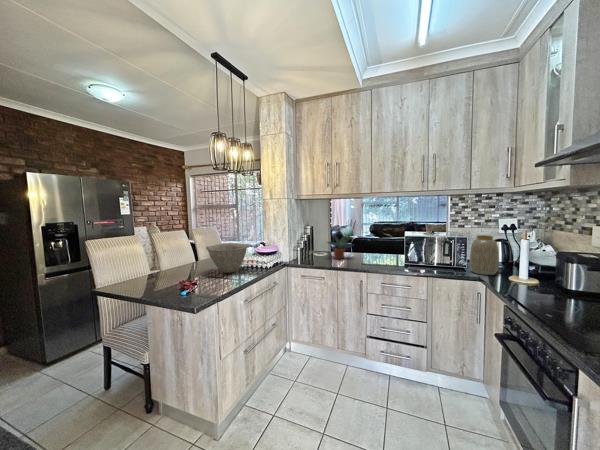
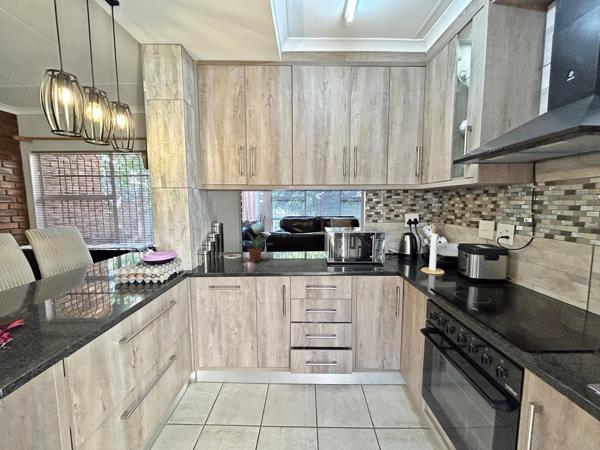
vase: present [470,235,499,275] -> none [387,230,412,269]
bowl: present [206,243,249,273] -> none [50,250,131,297]

